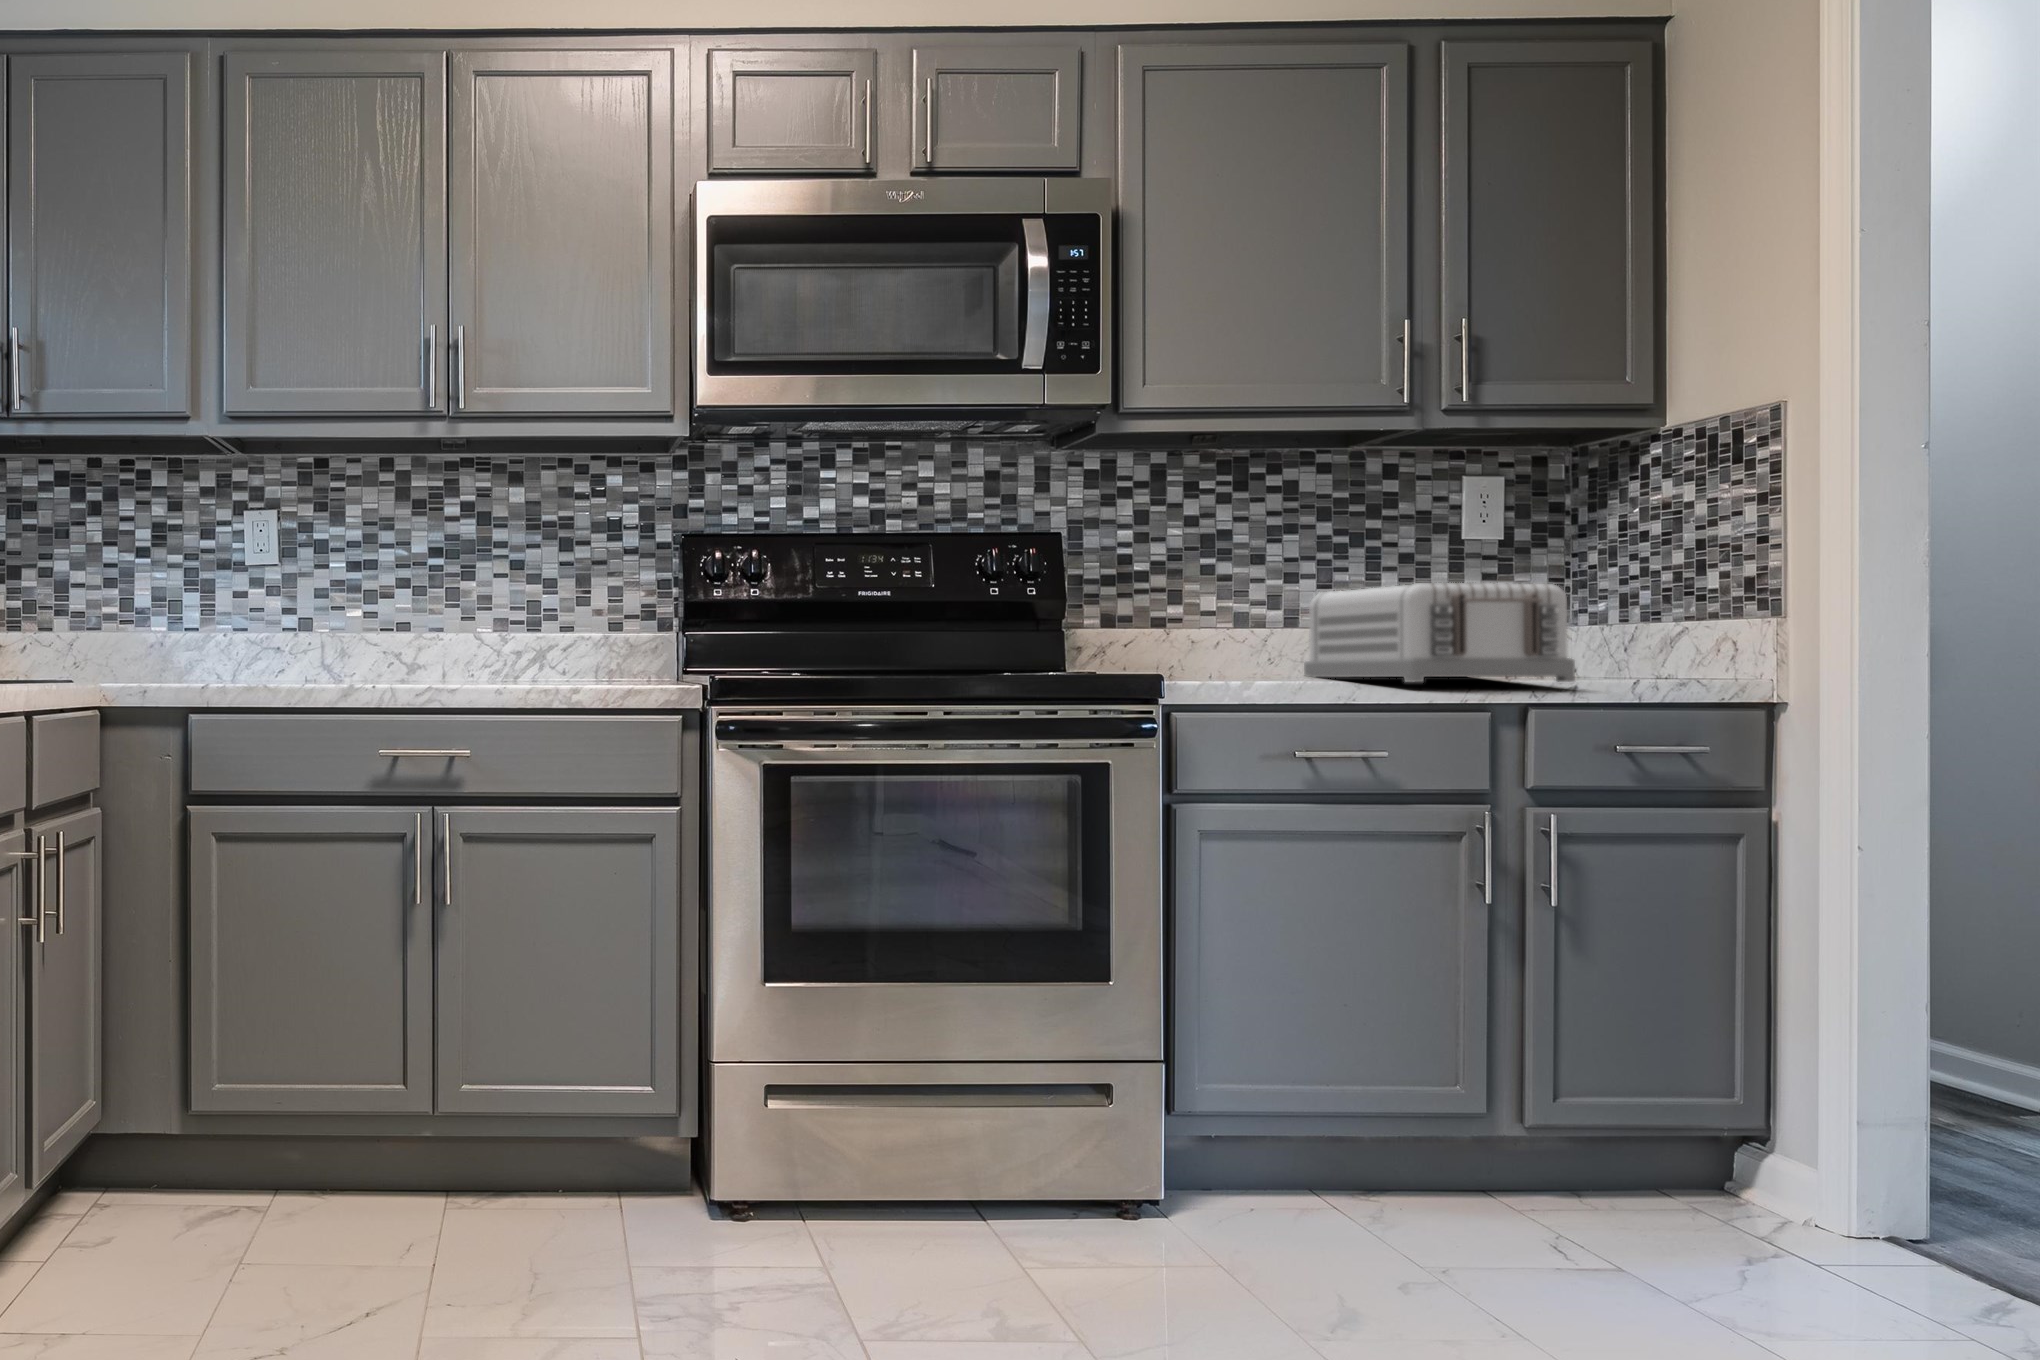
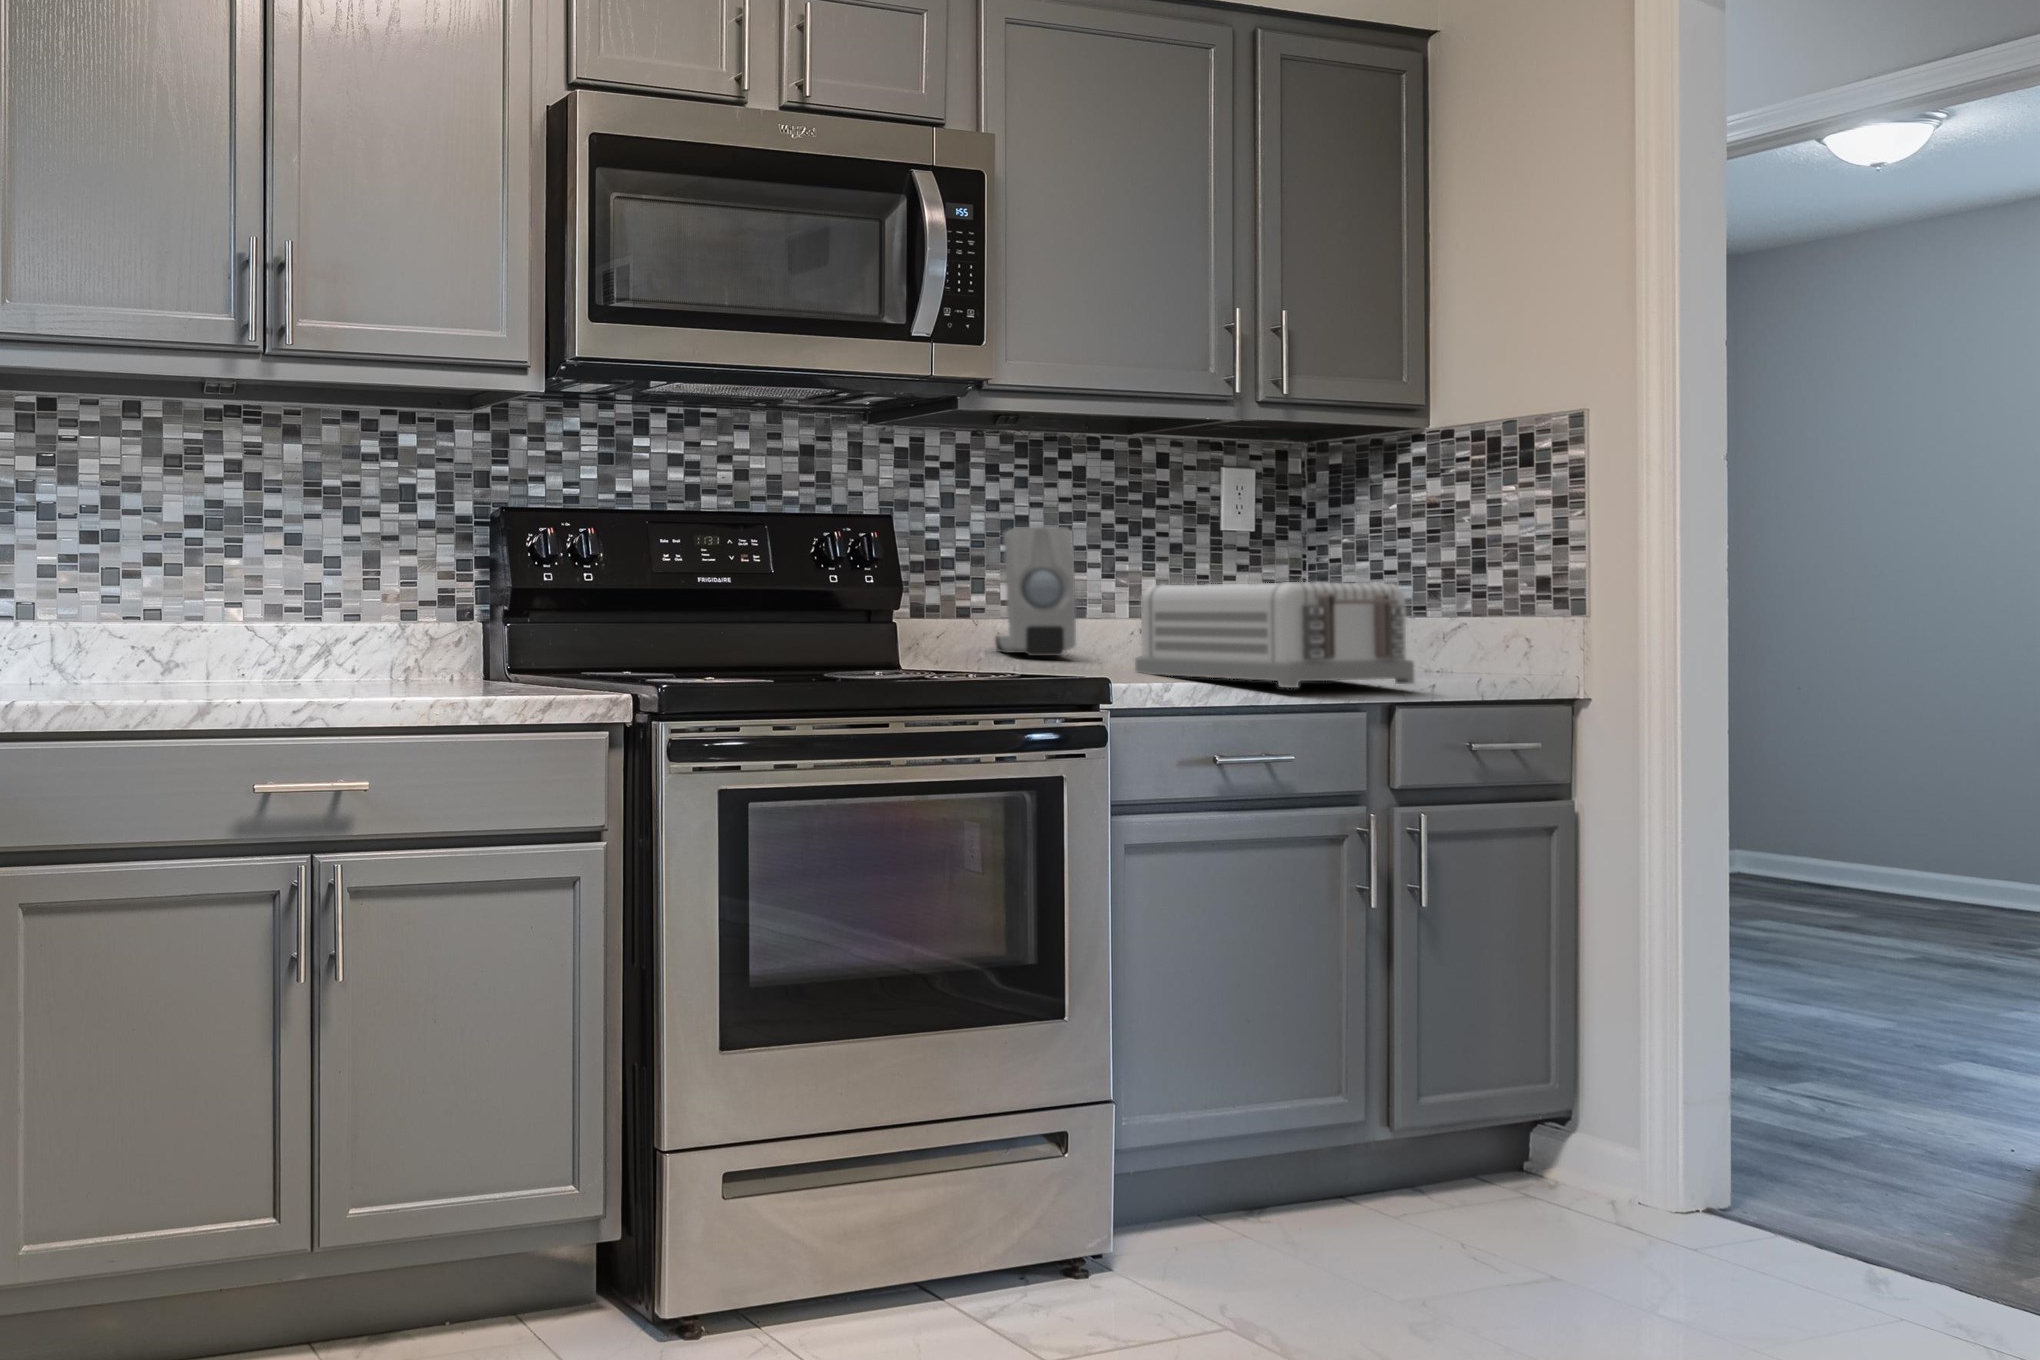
soap dispenser: none [1201,540,1264,665] -> present [995,527,1076,656]

